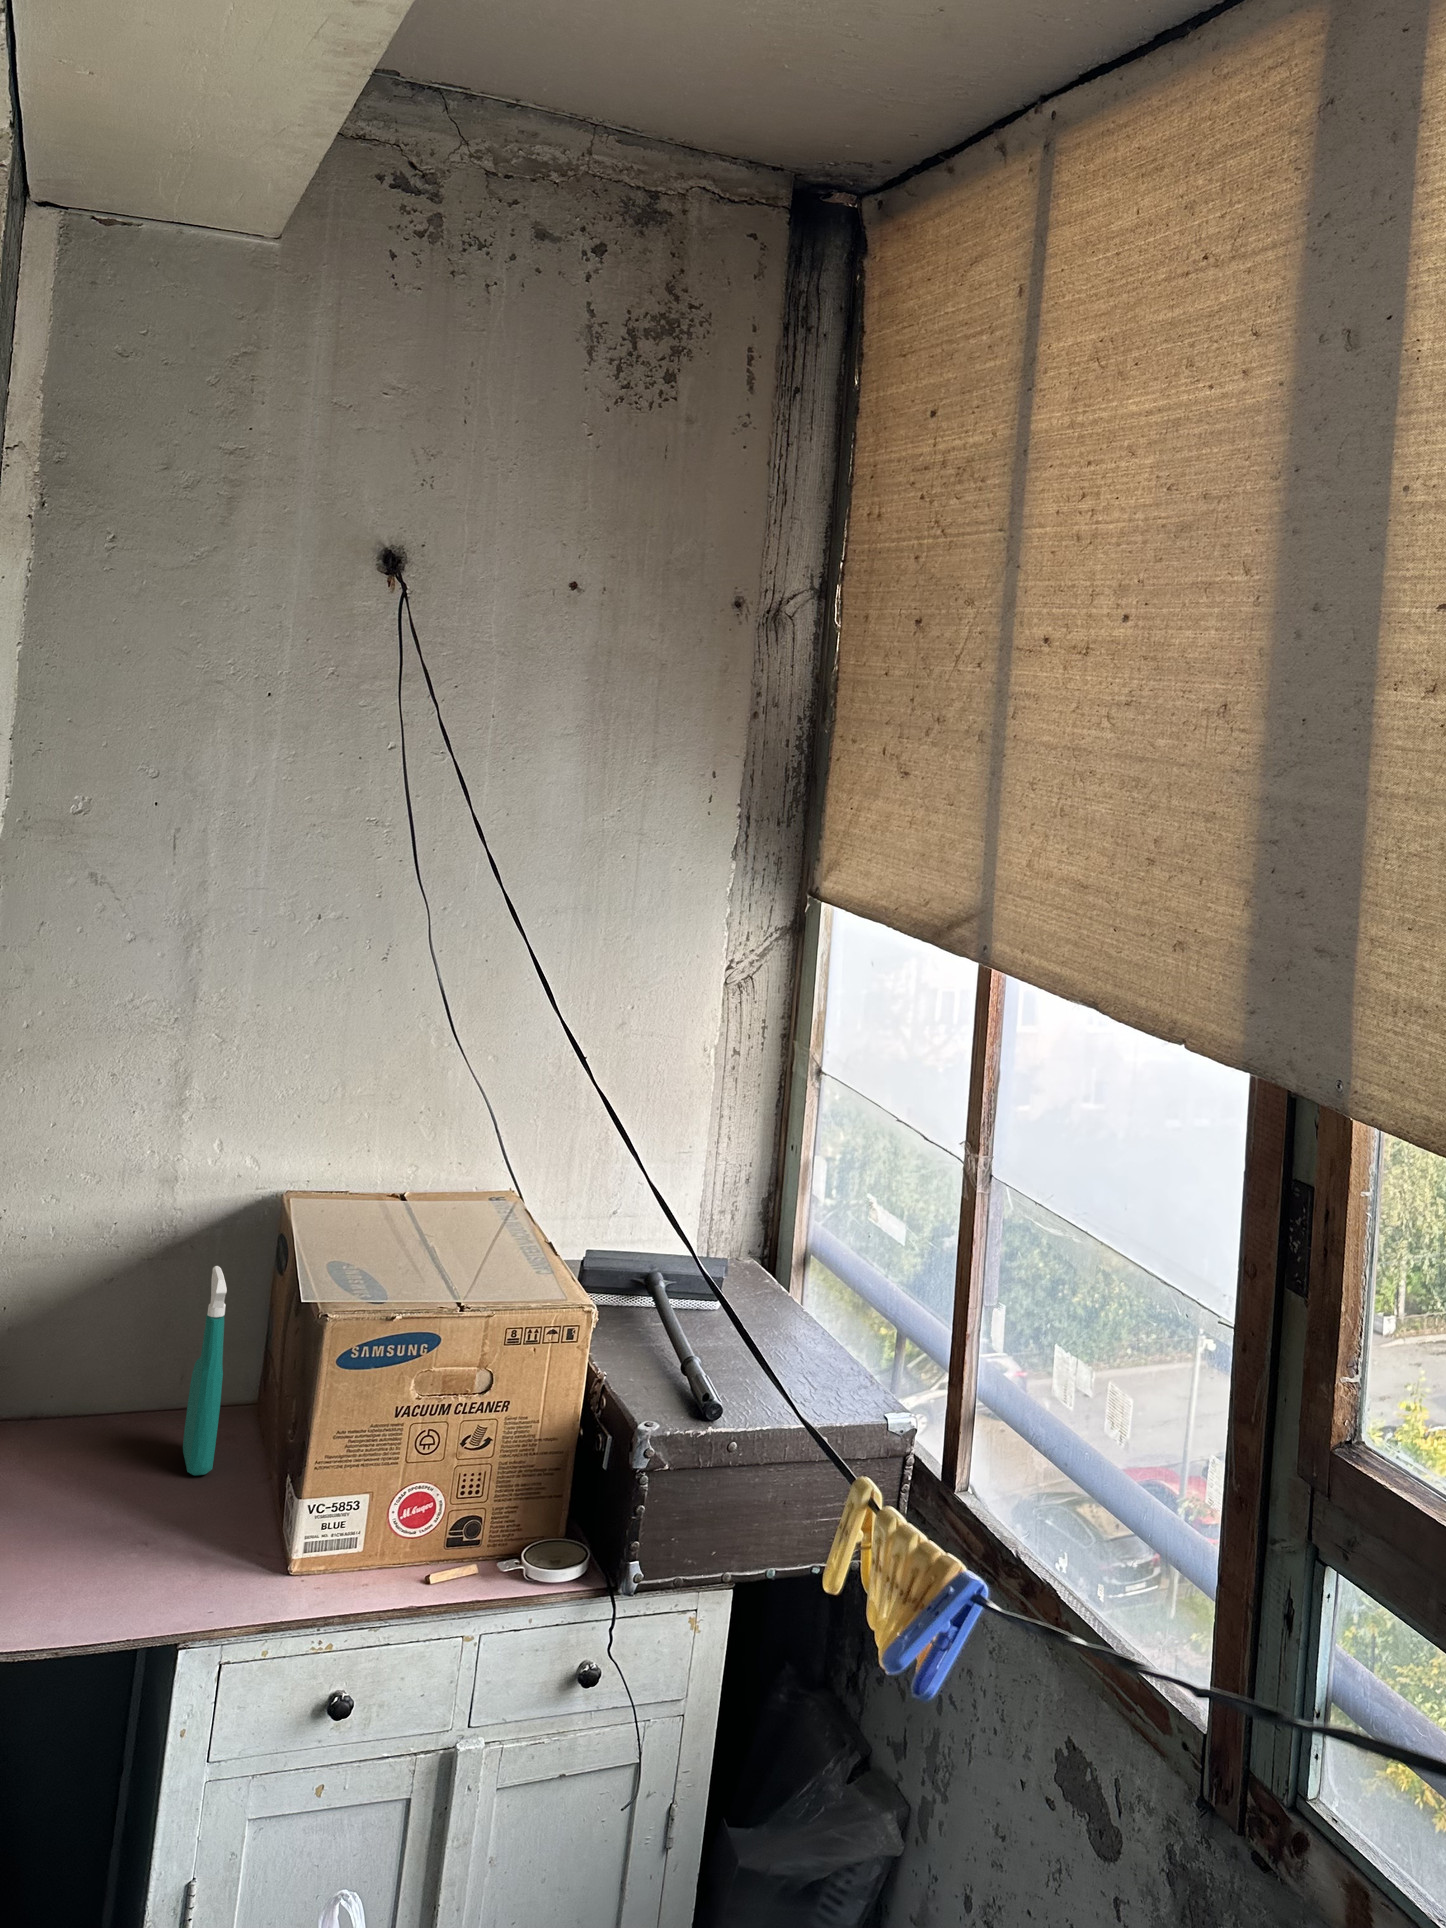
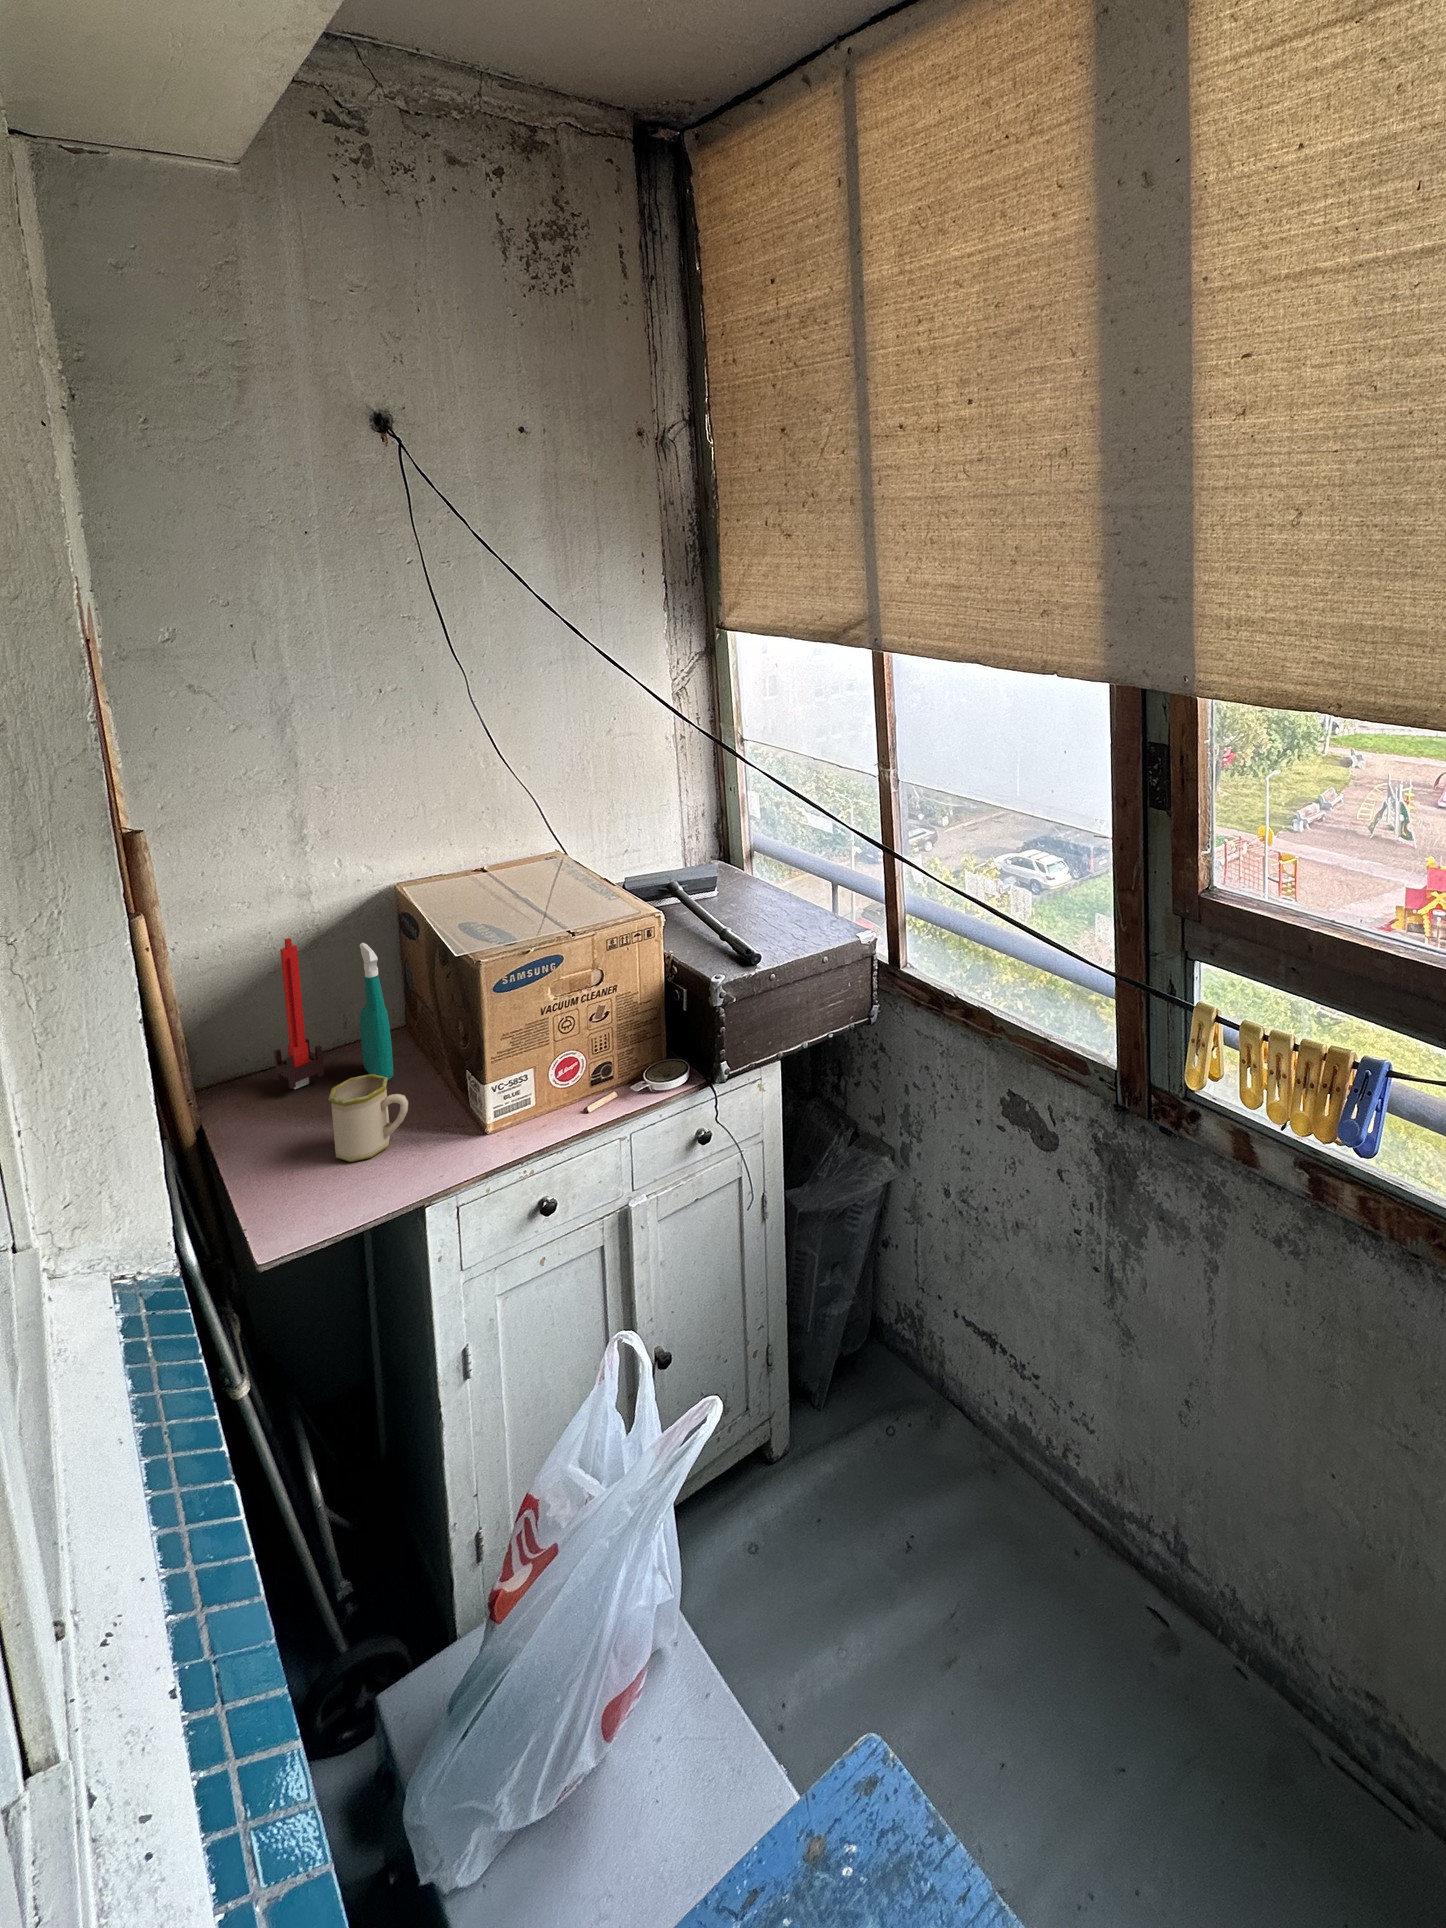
candle: none [72,1237,135,1456] -> present [274,938,324,1089]
mug: none [97,1450,201,1571] -> present [329,1074,408,1162]

